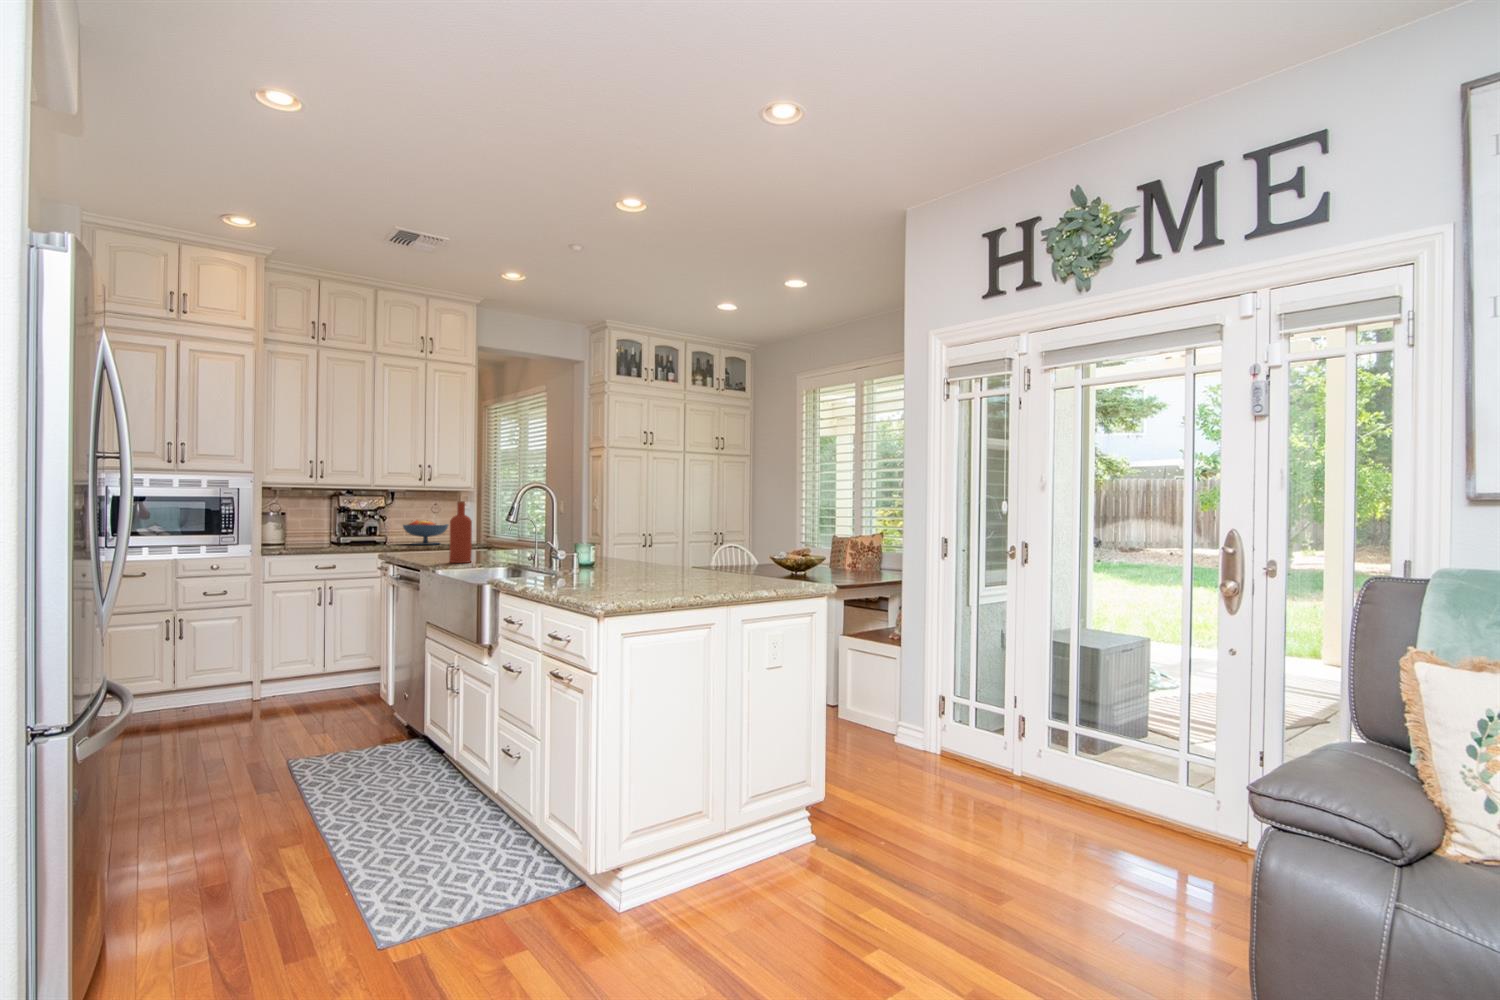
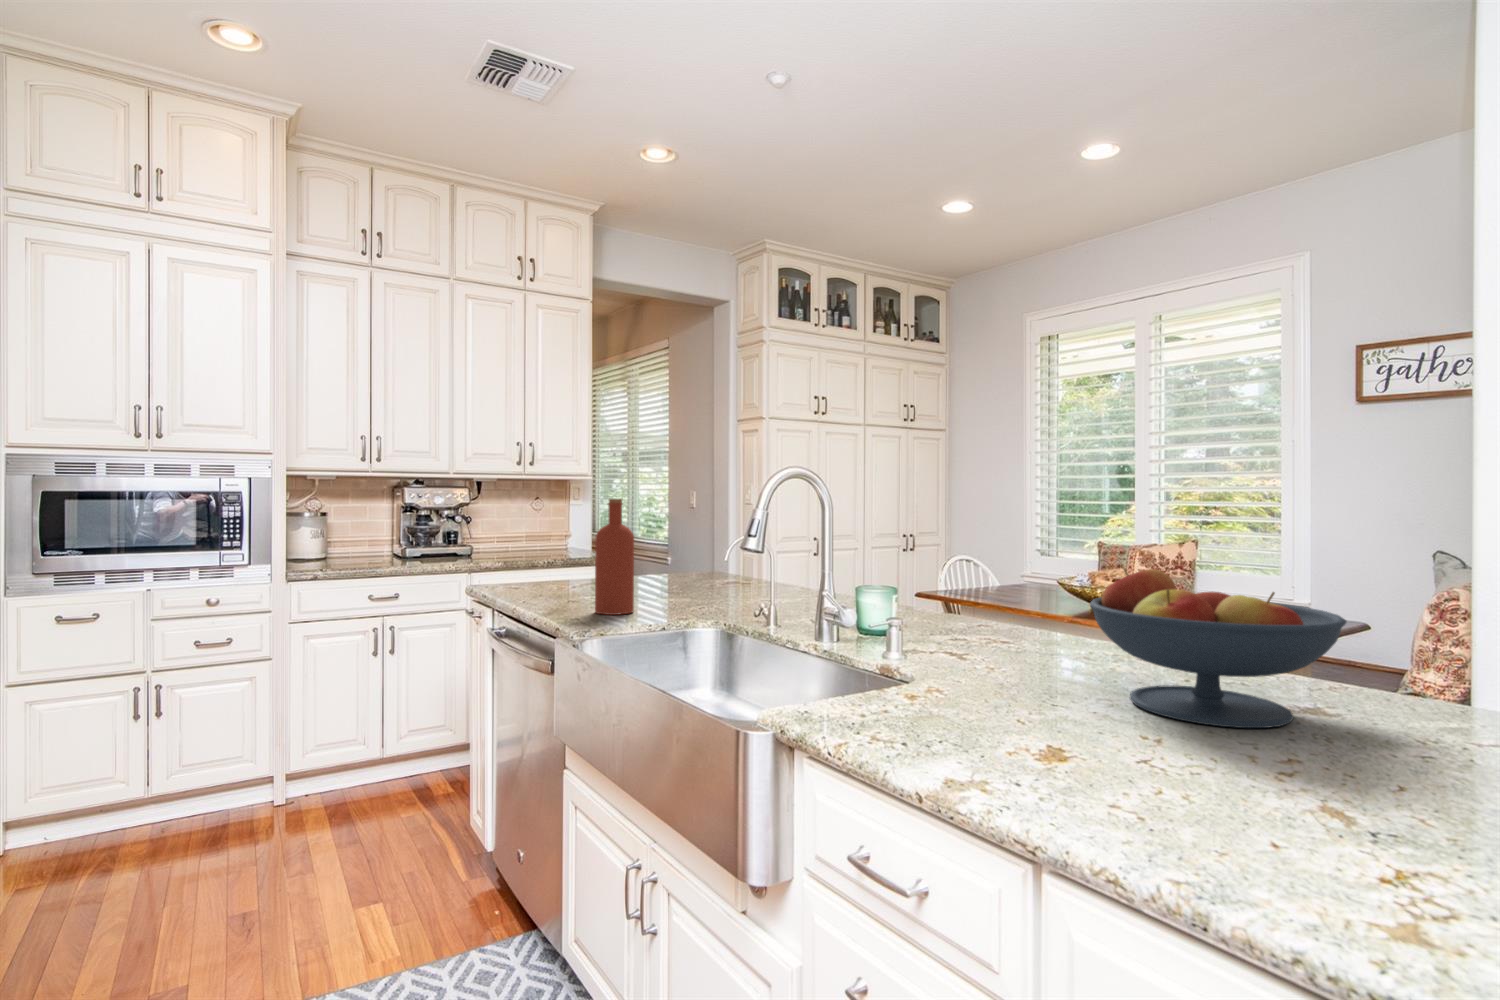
fruit bowl: present [403,520,449,545] -> present [1090,568,1346,728]

